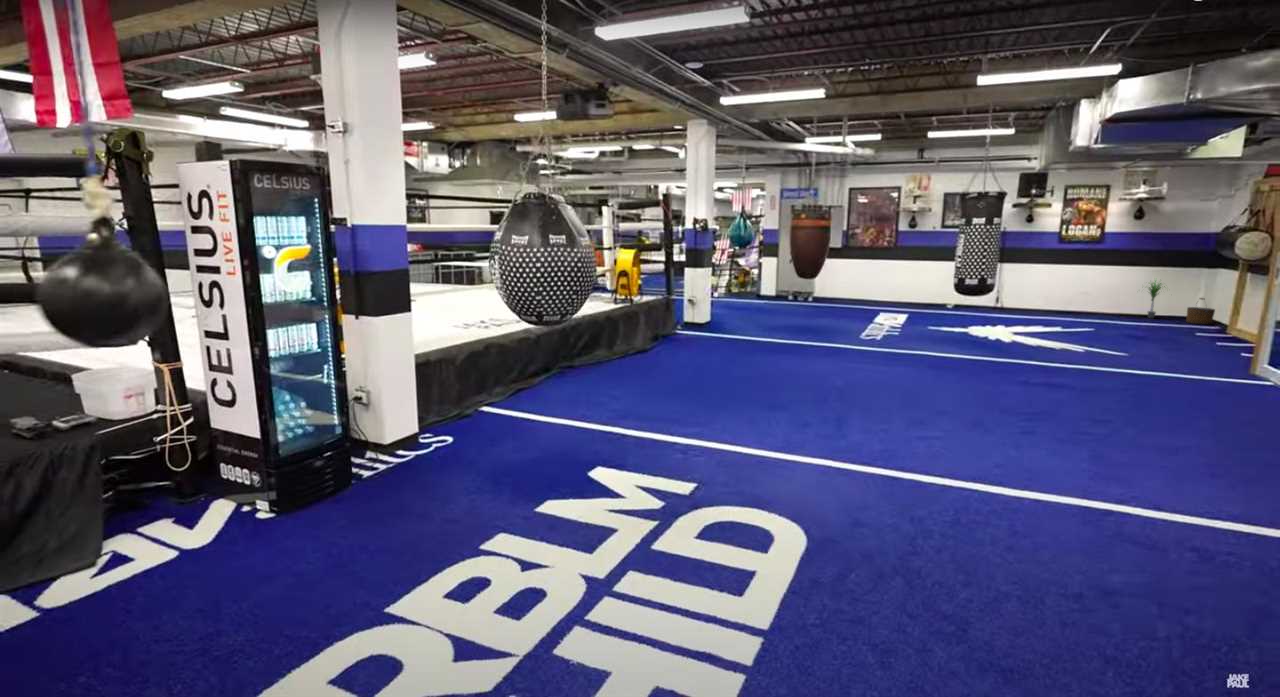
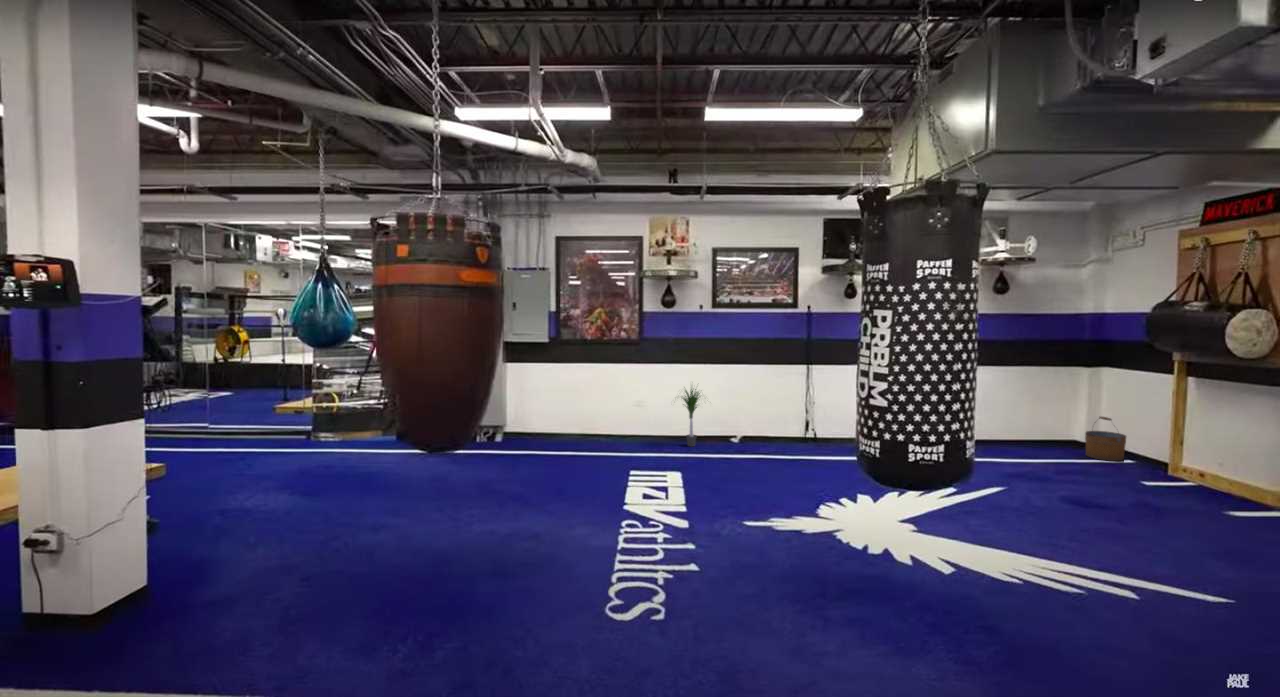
potted plant: present [1148,281,1165,318] -> present [682,389,700,447]

